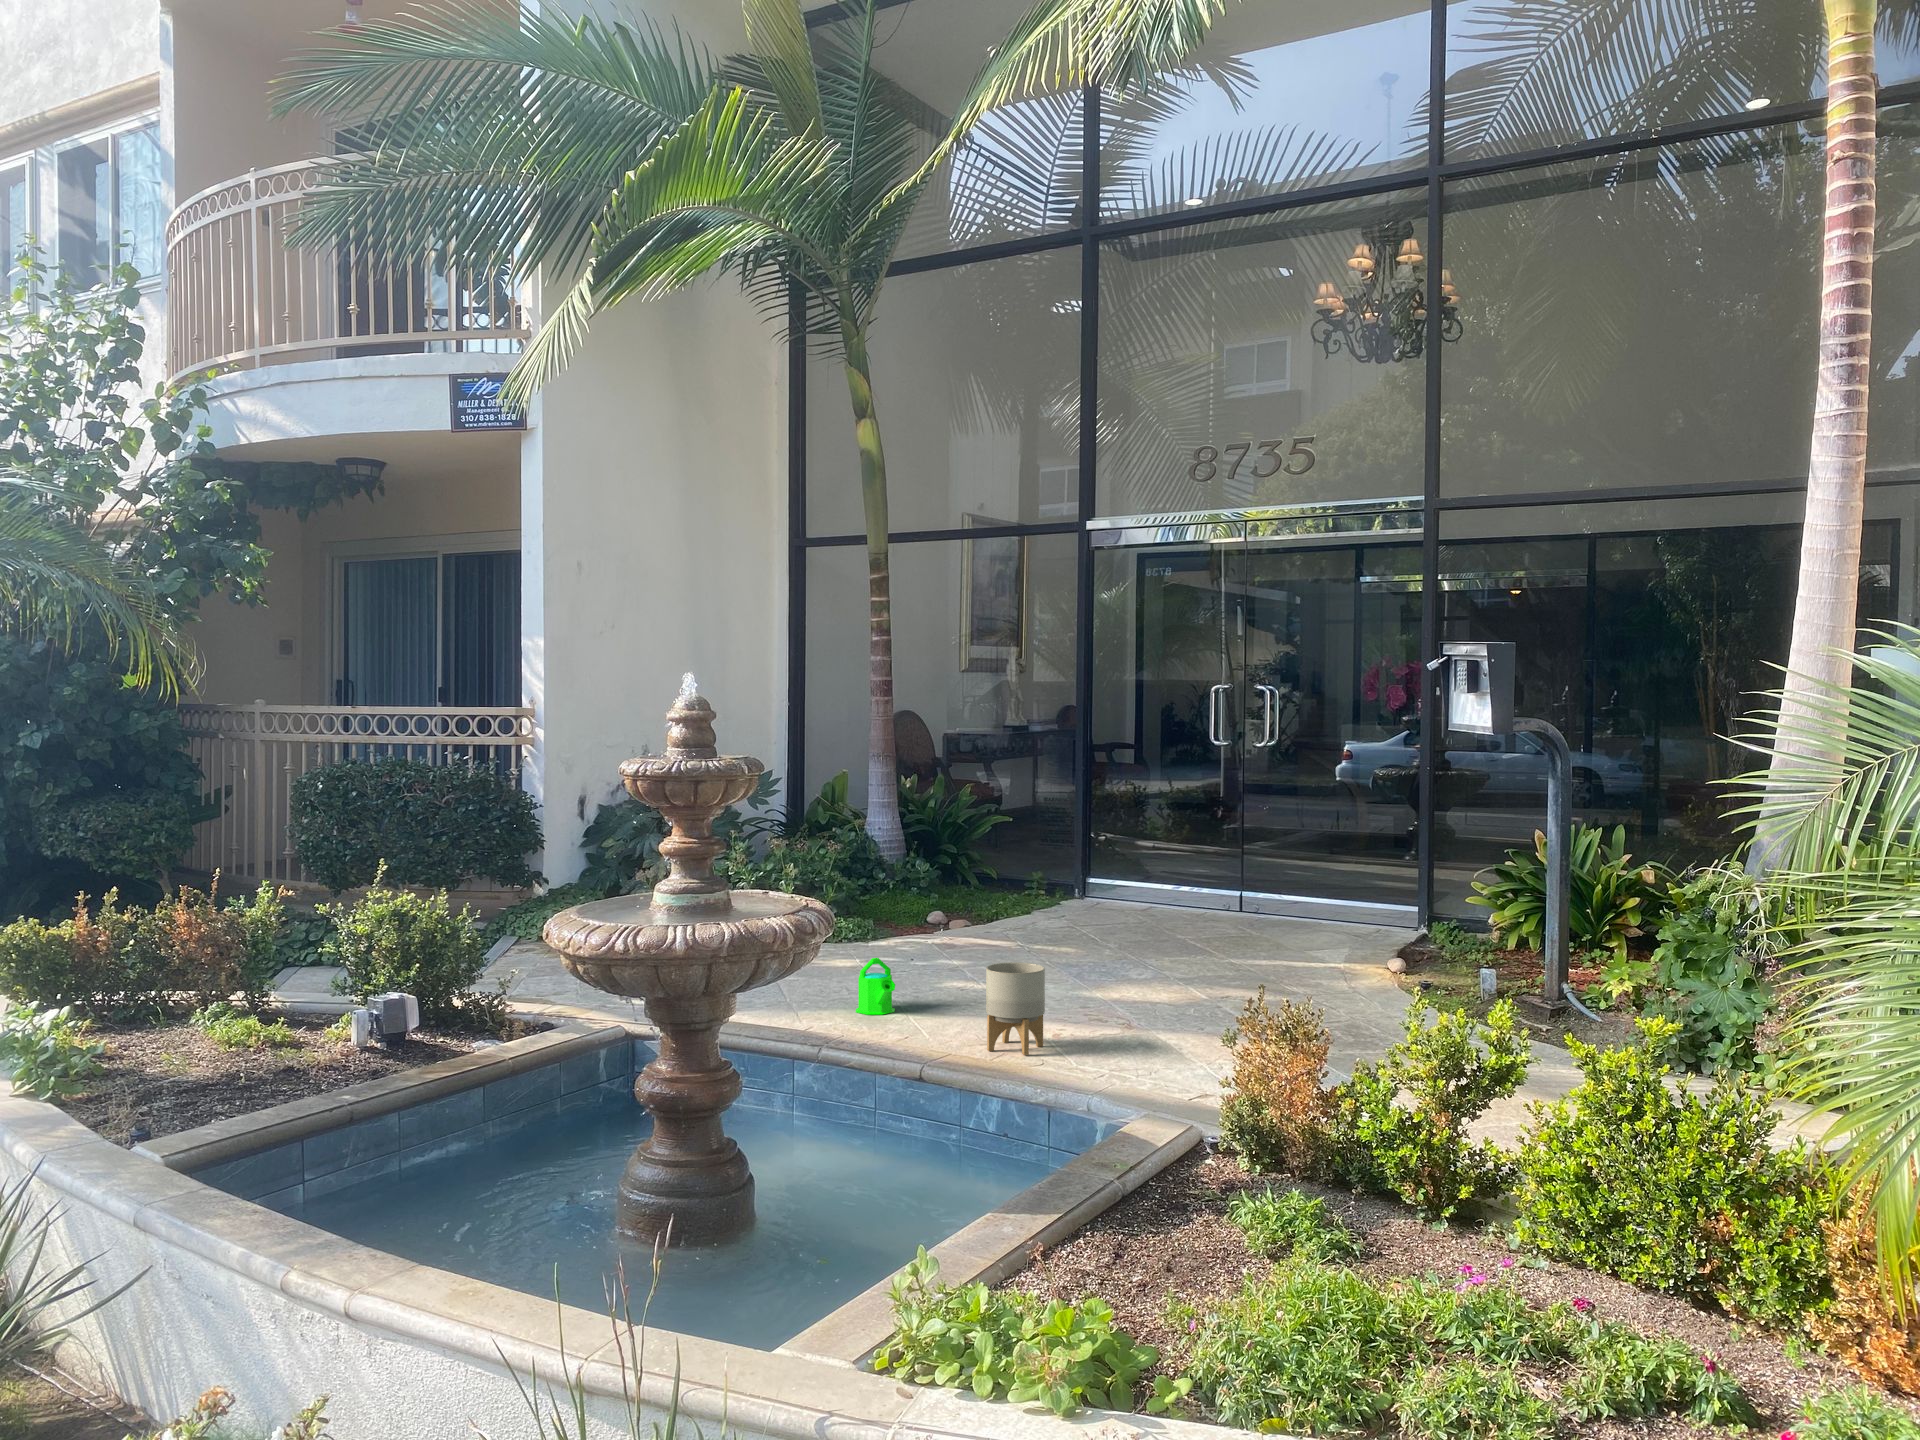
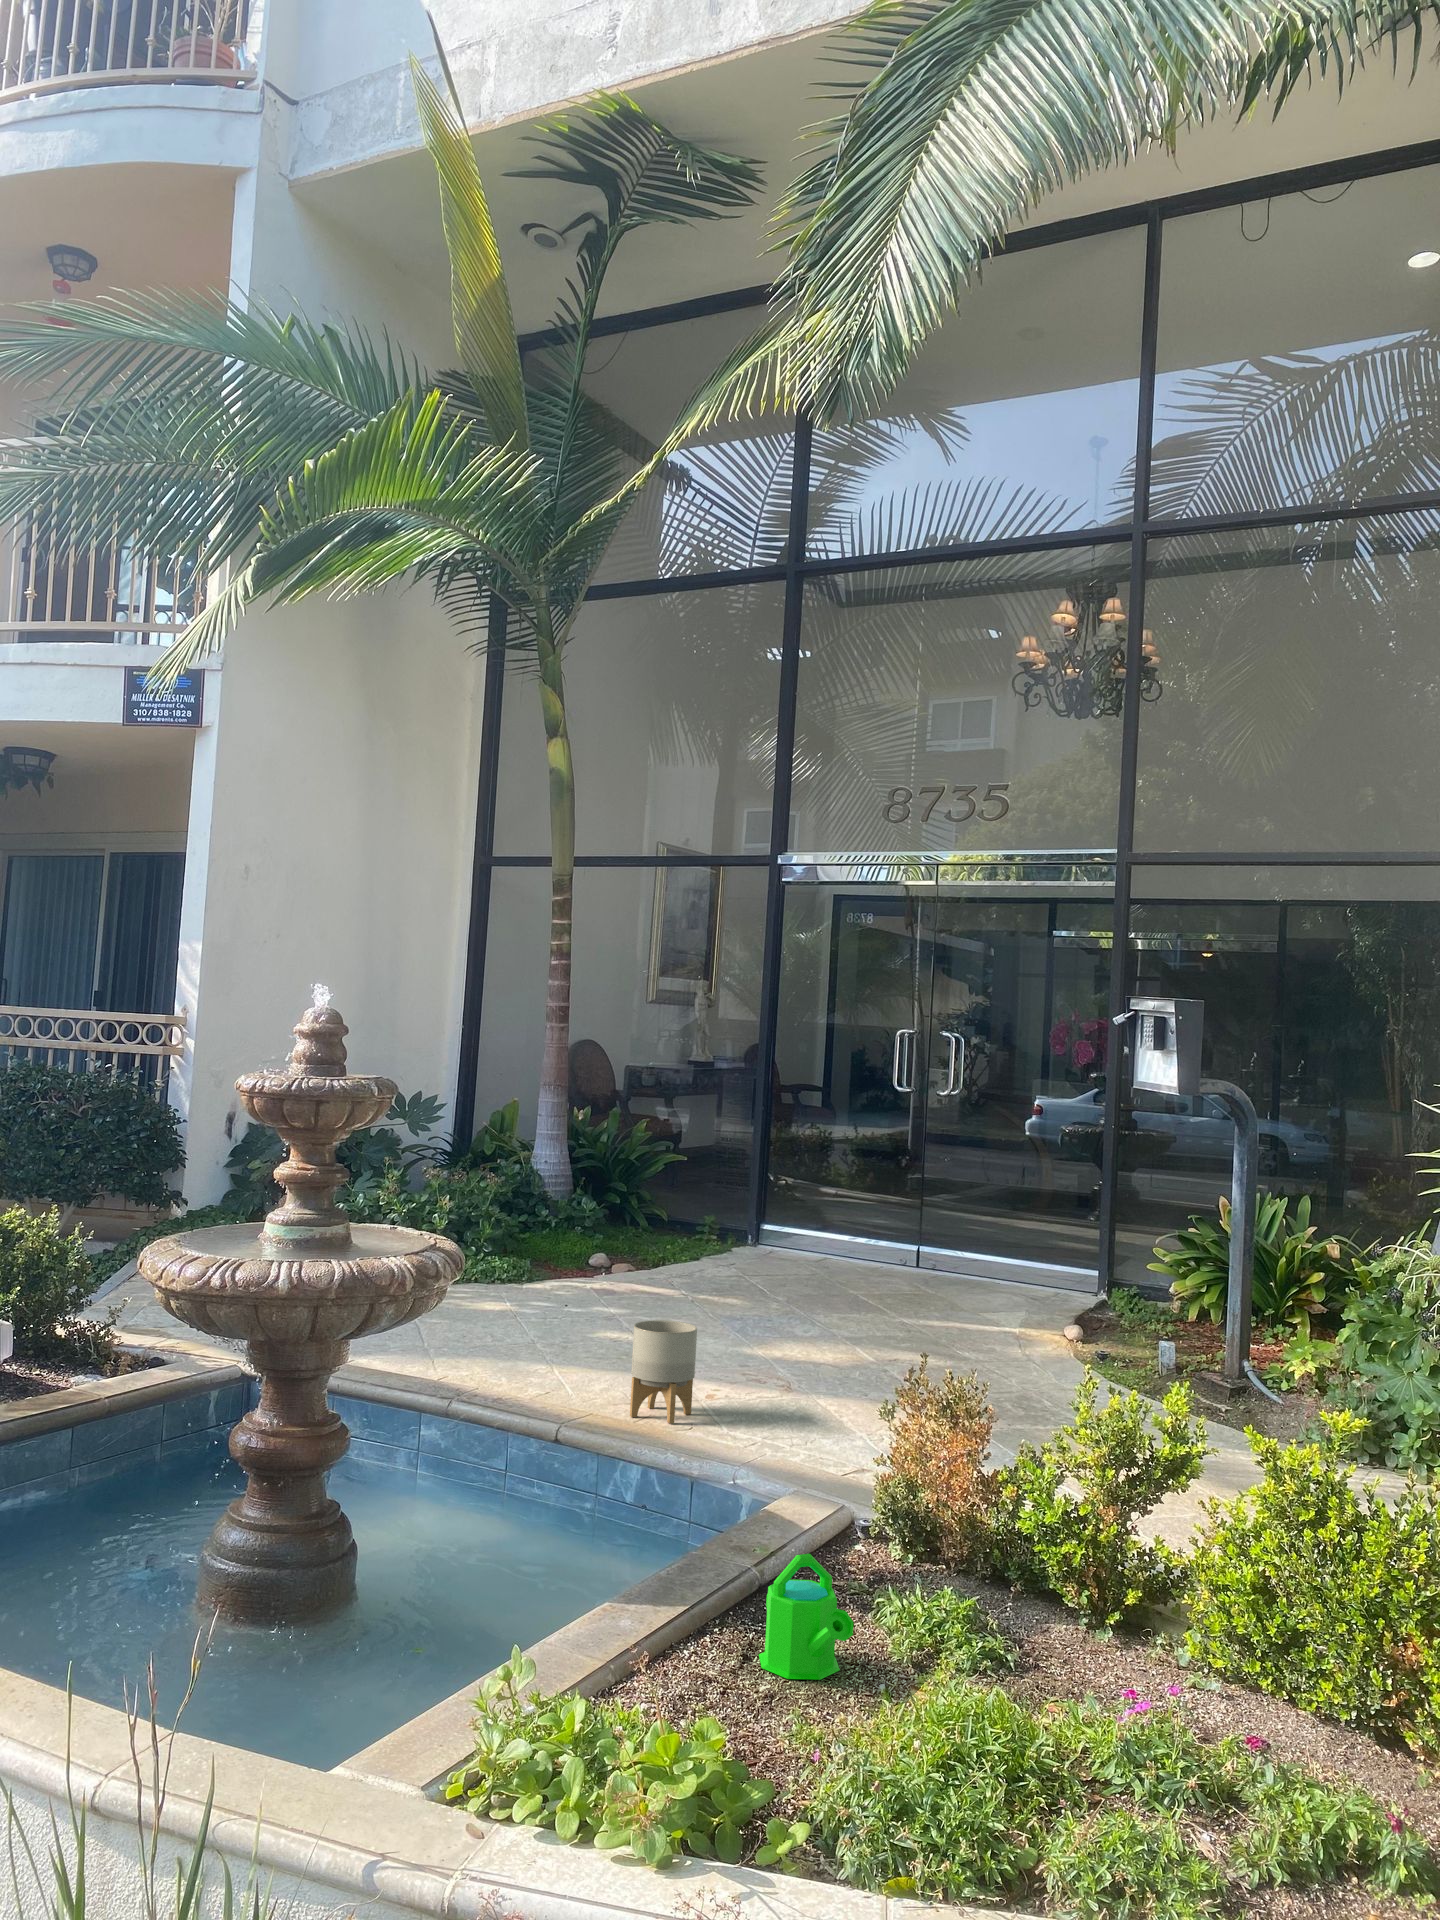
watering can: present [856,958,895,1015] -> present [759,1554,854,1680]

